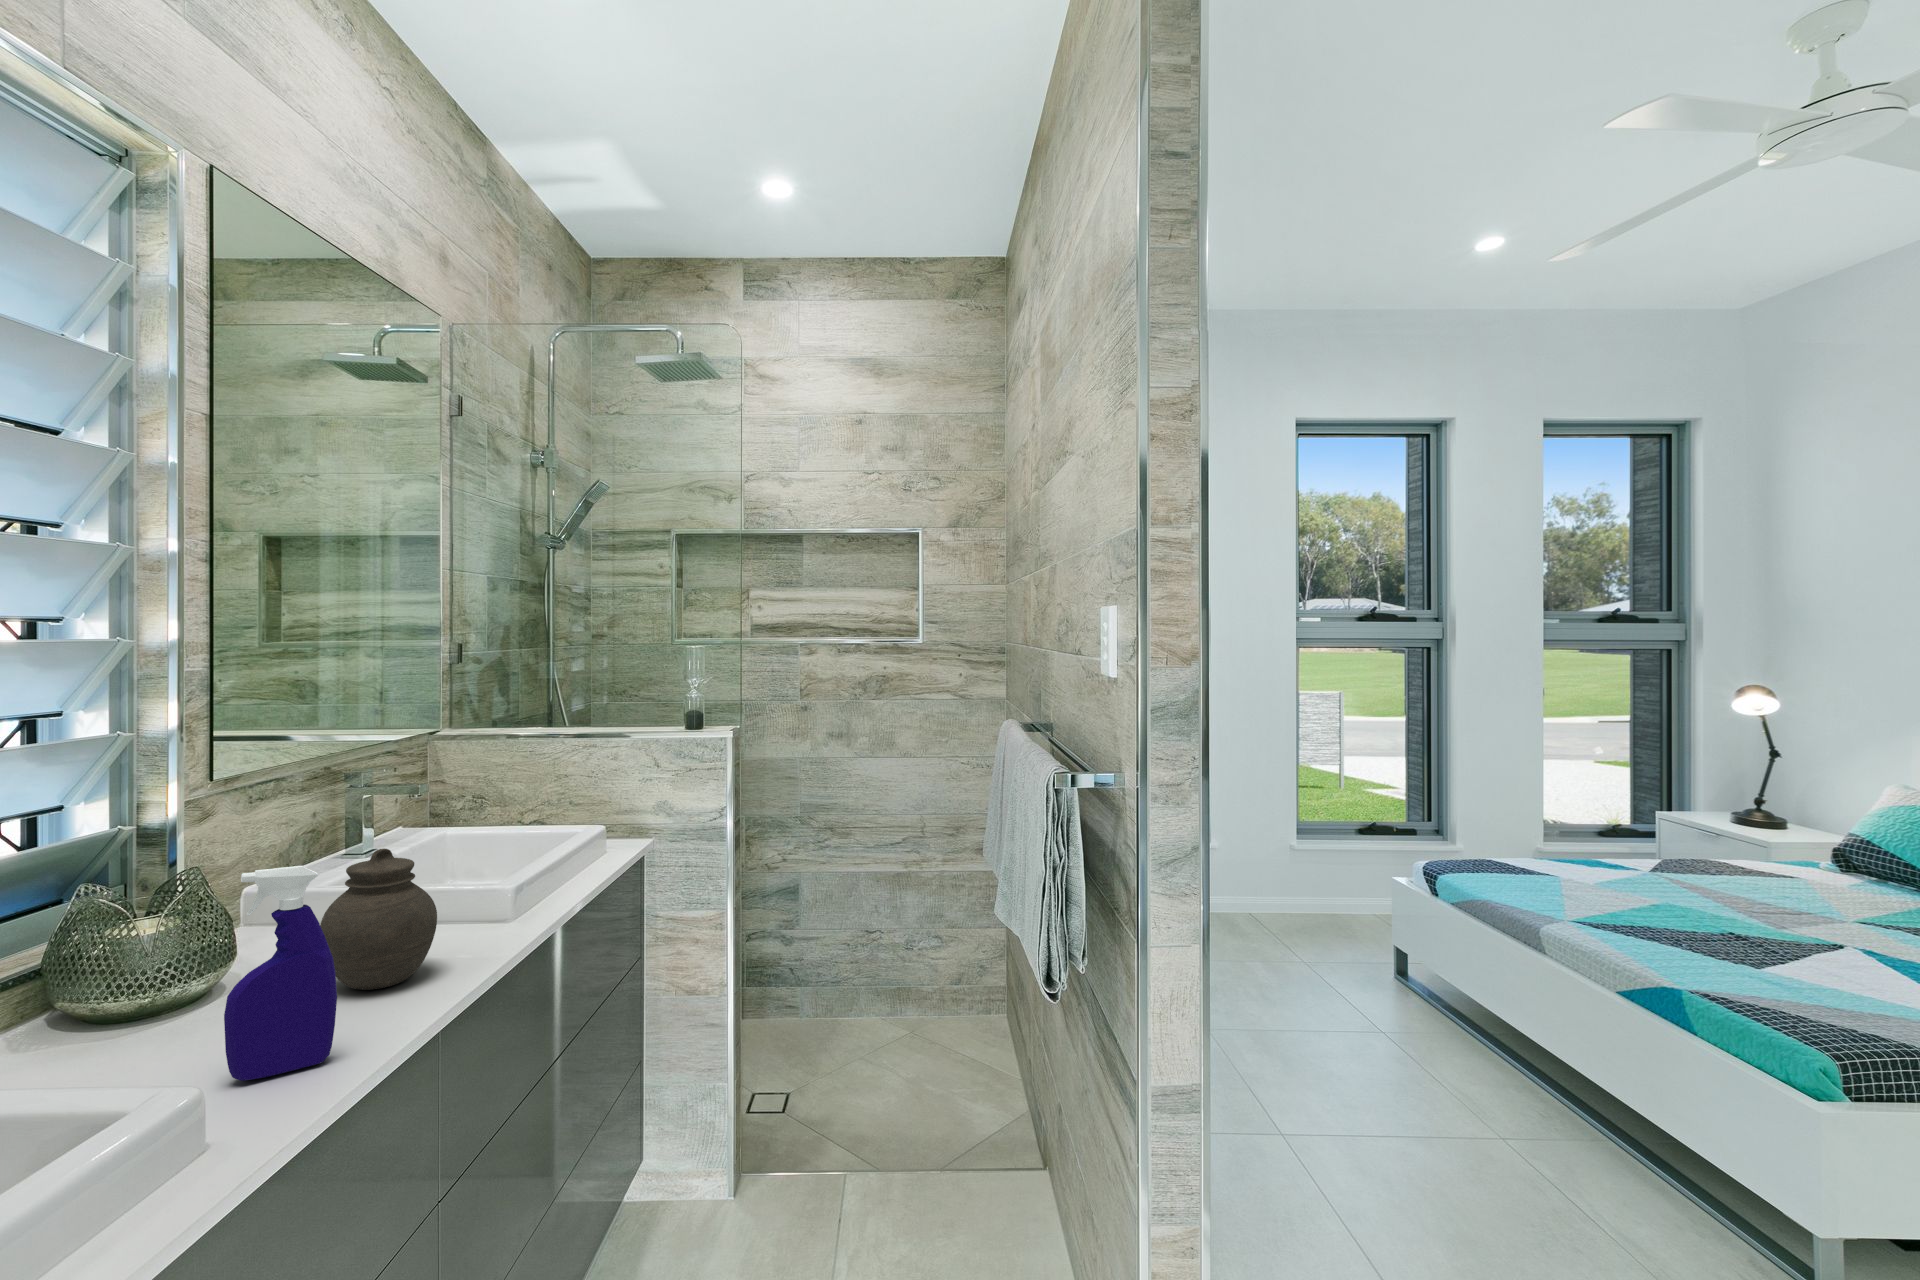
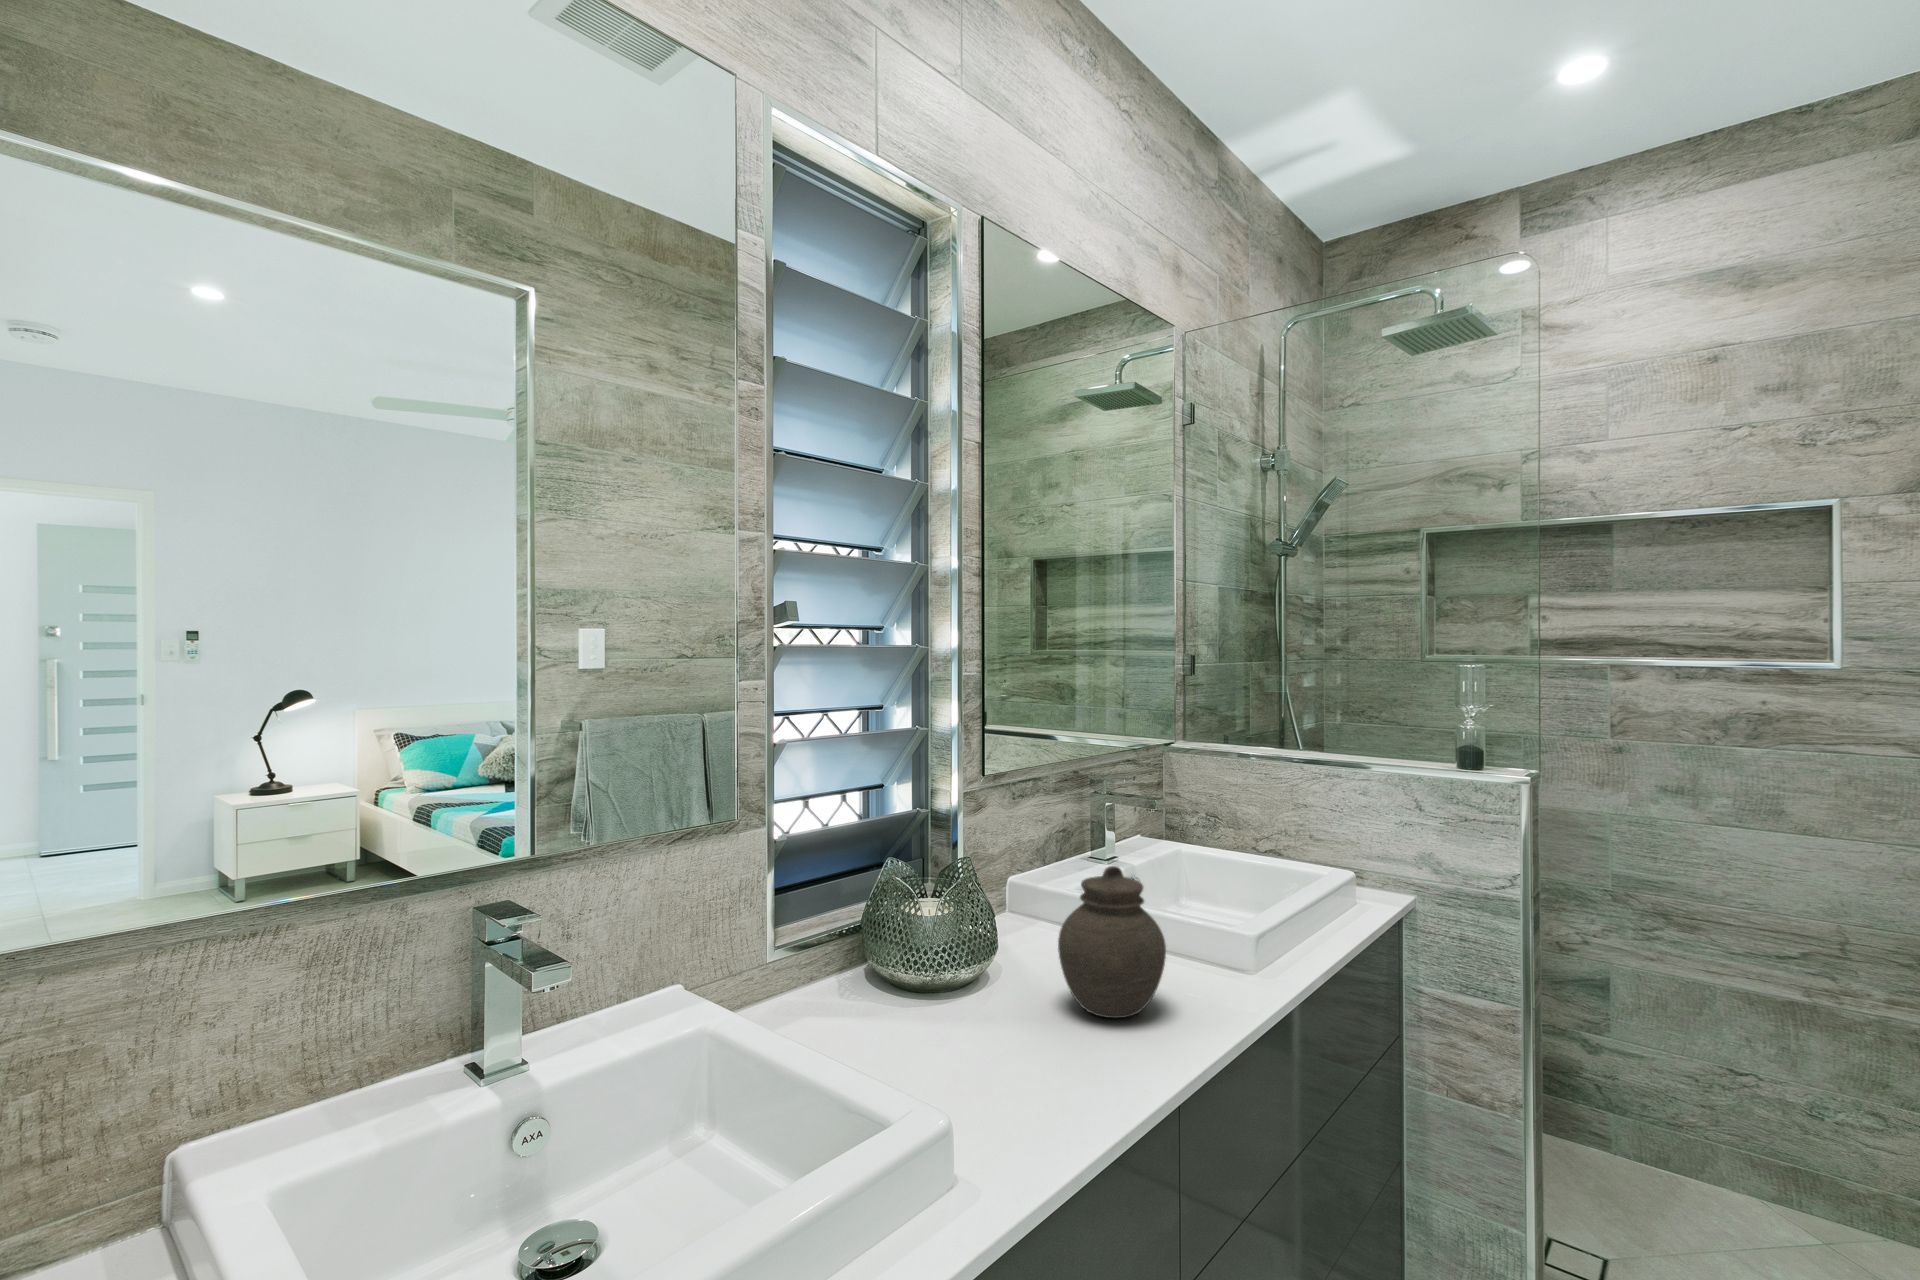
spray bottle: present [224,866,337,1081] -> none [968,875,1064,1096]

